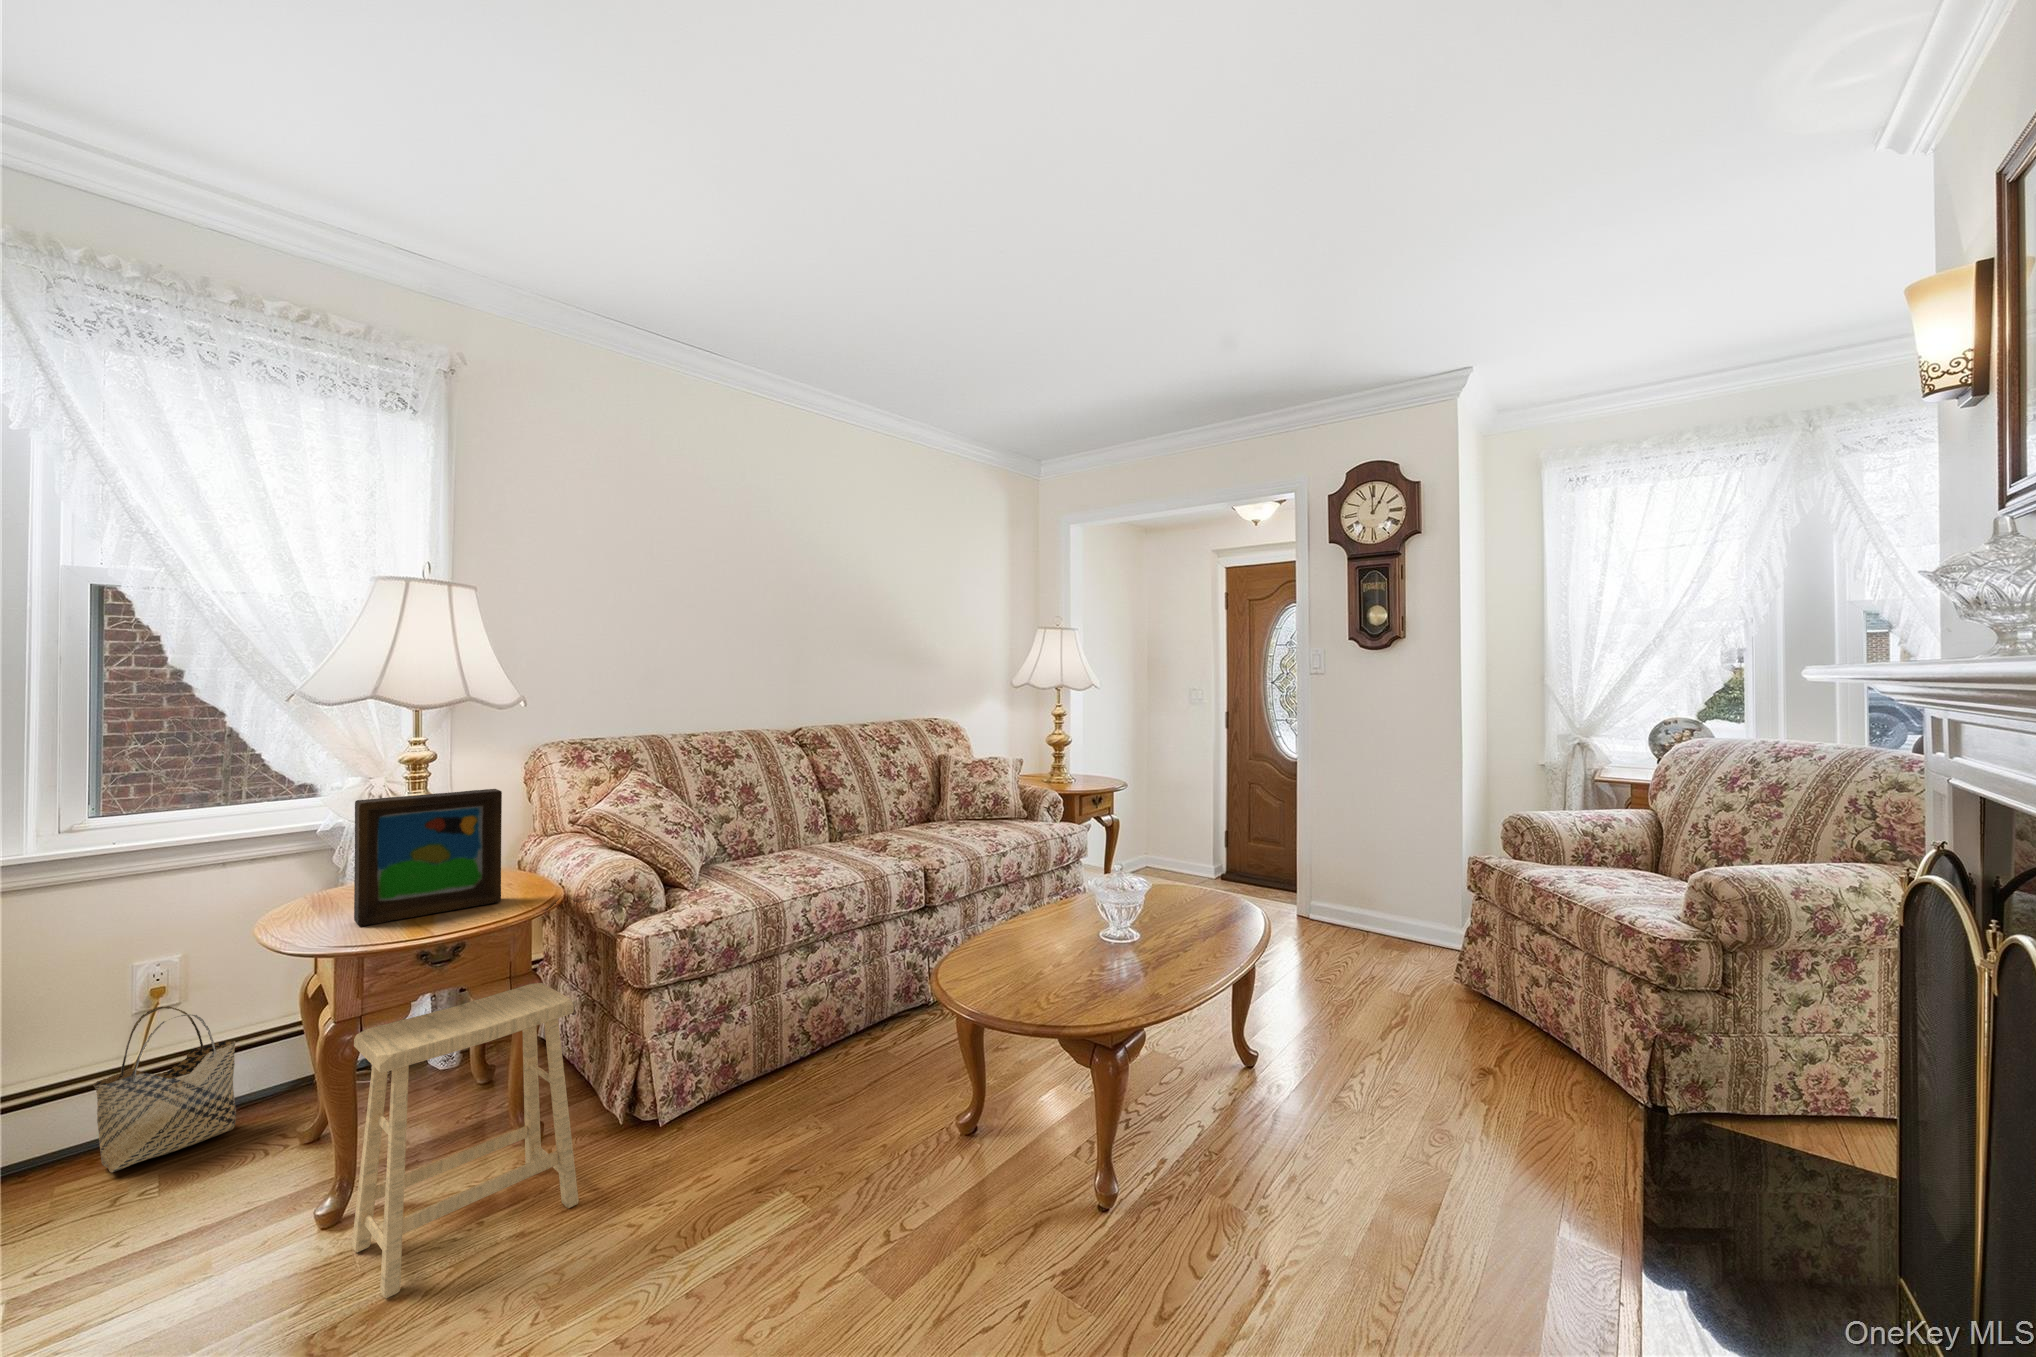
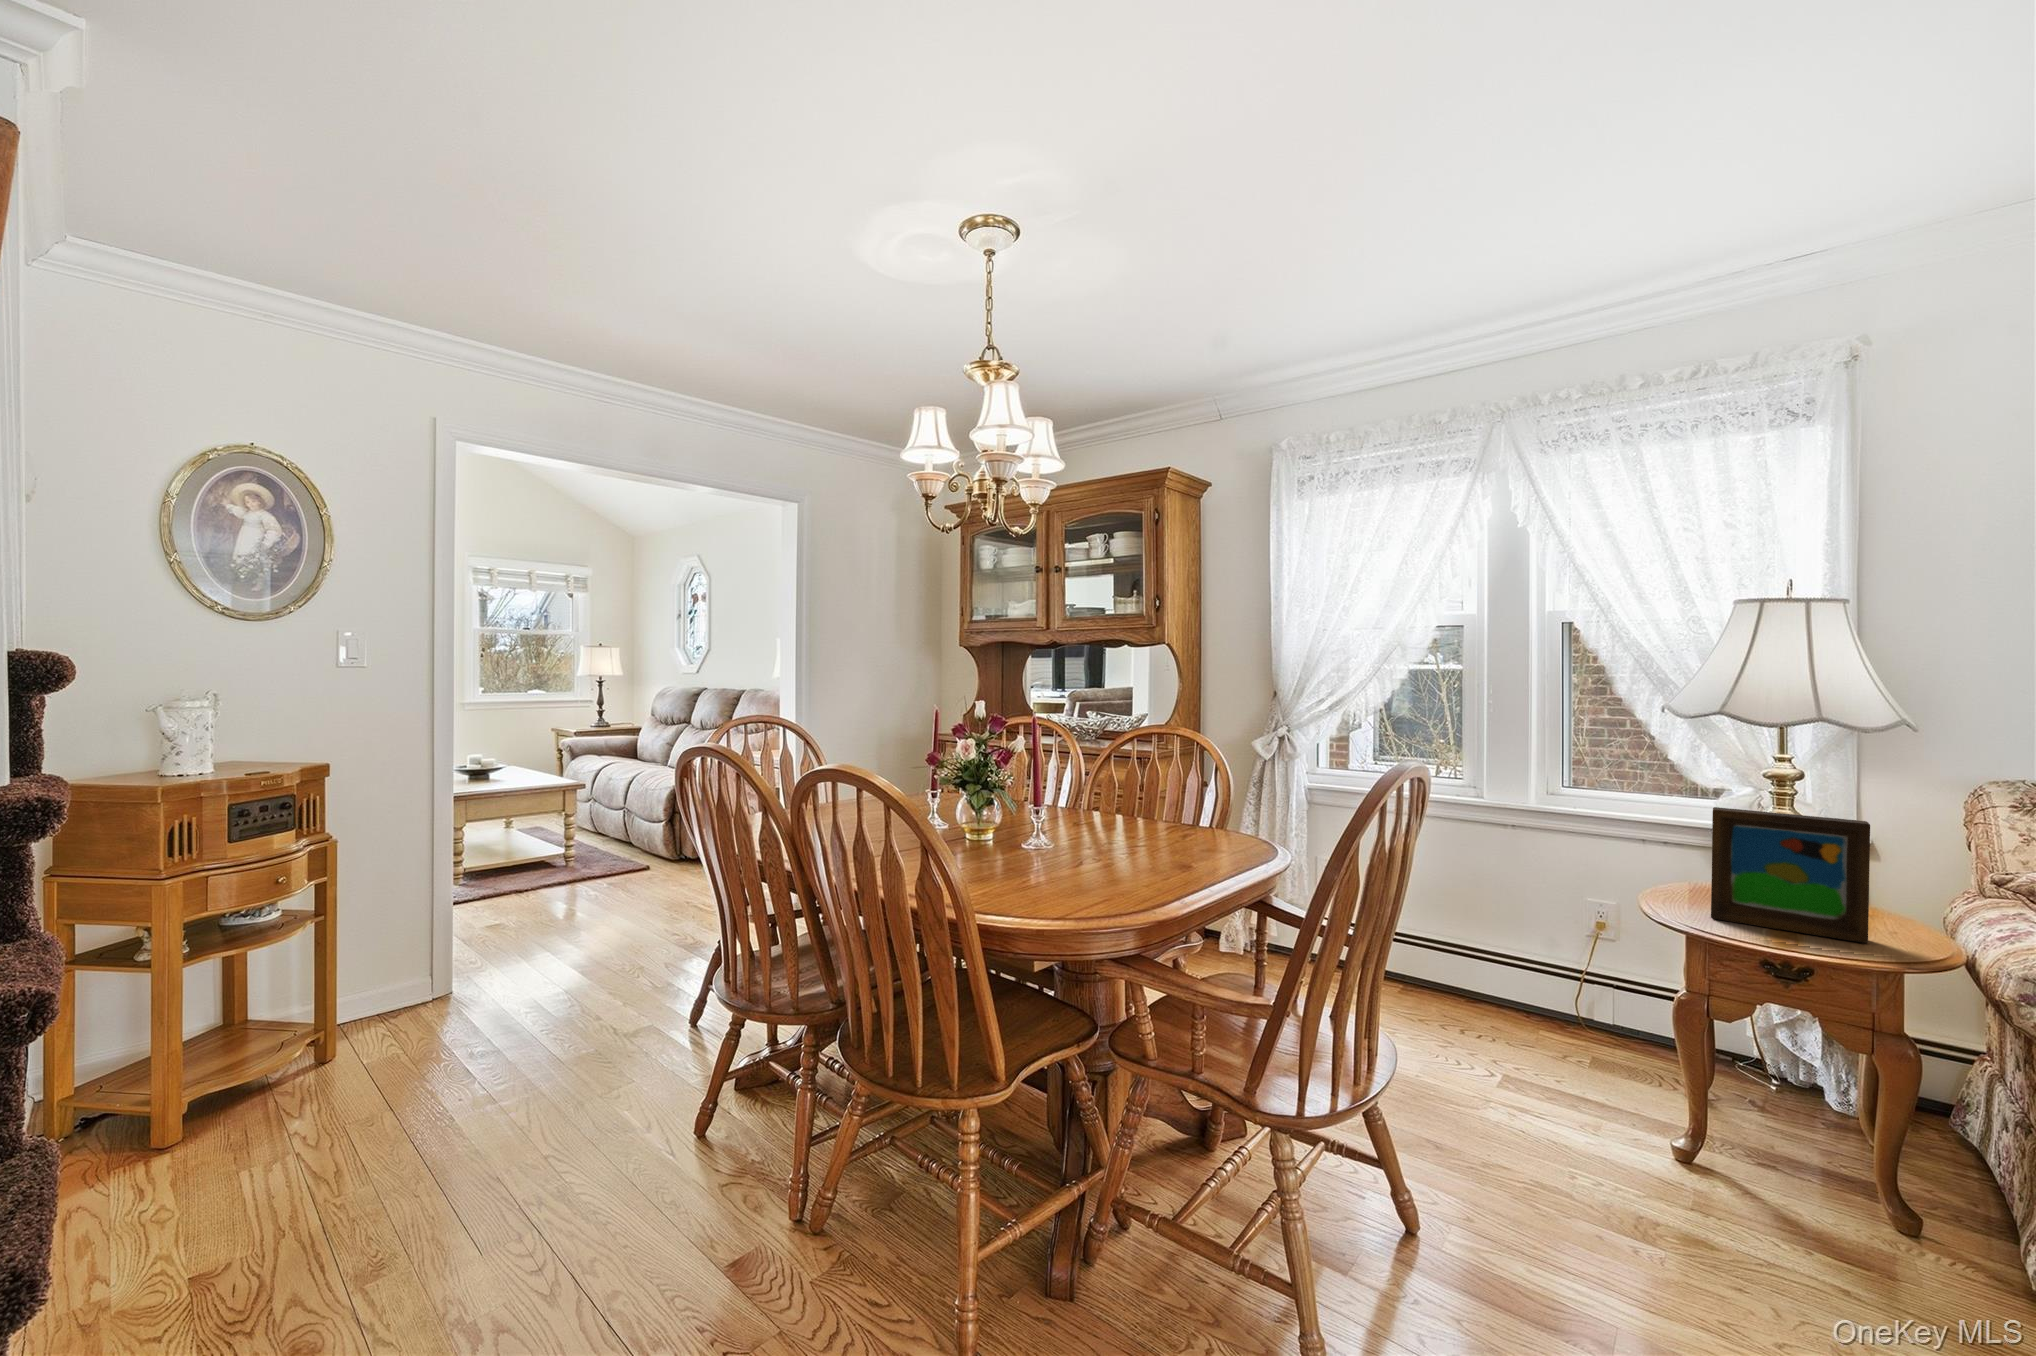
footstool: present [352,983,579,1298] -> none [1689,1005,1934,1315]
woven basket: present [93,1006,236,1172] -> none [1552,940,1644,1057]

